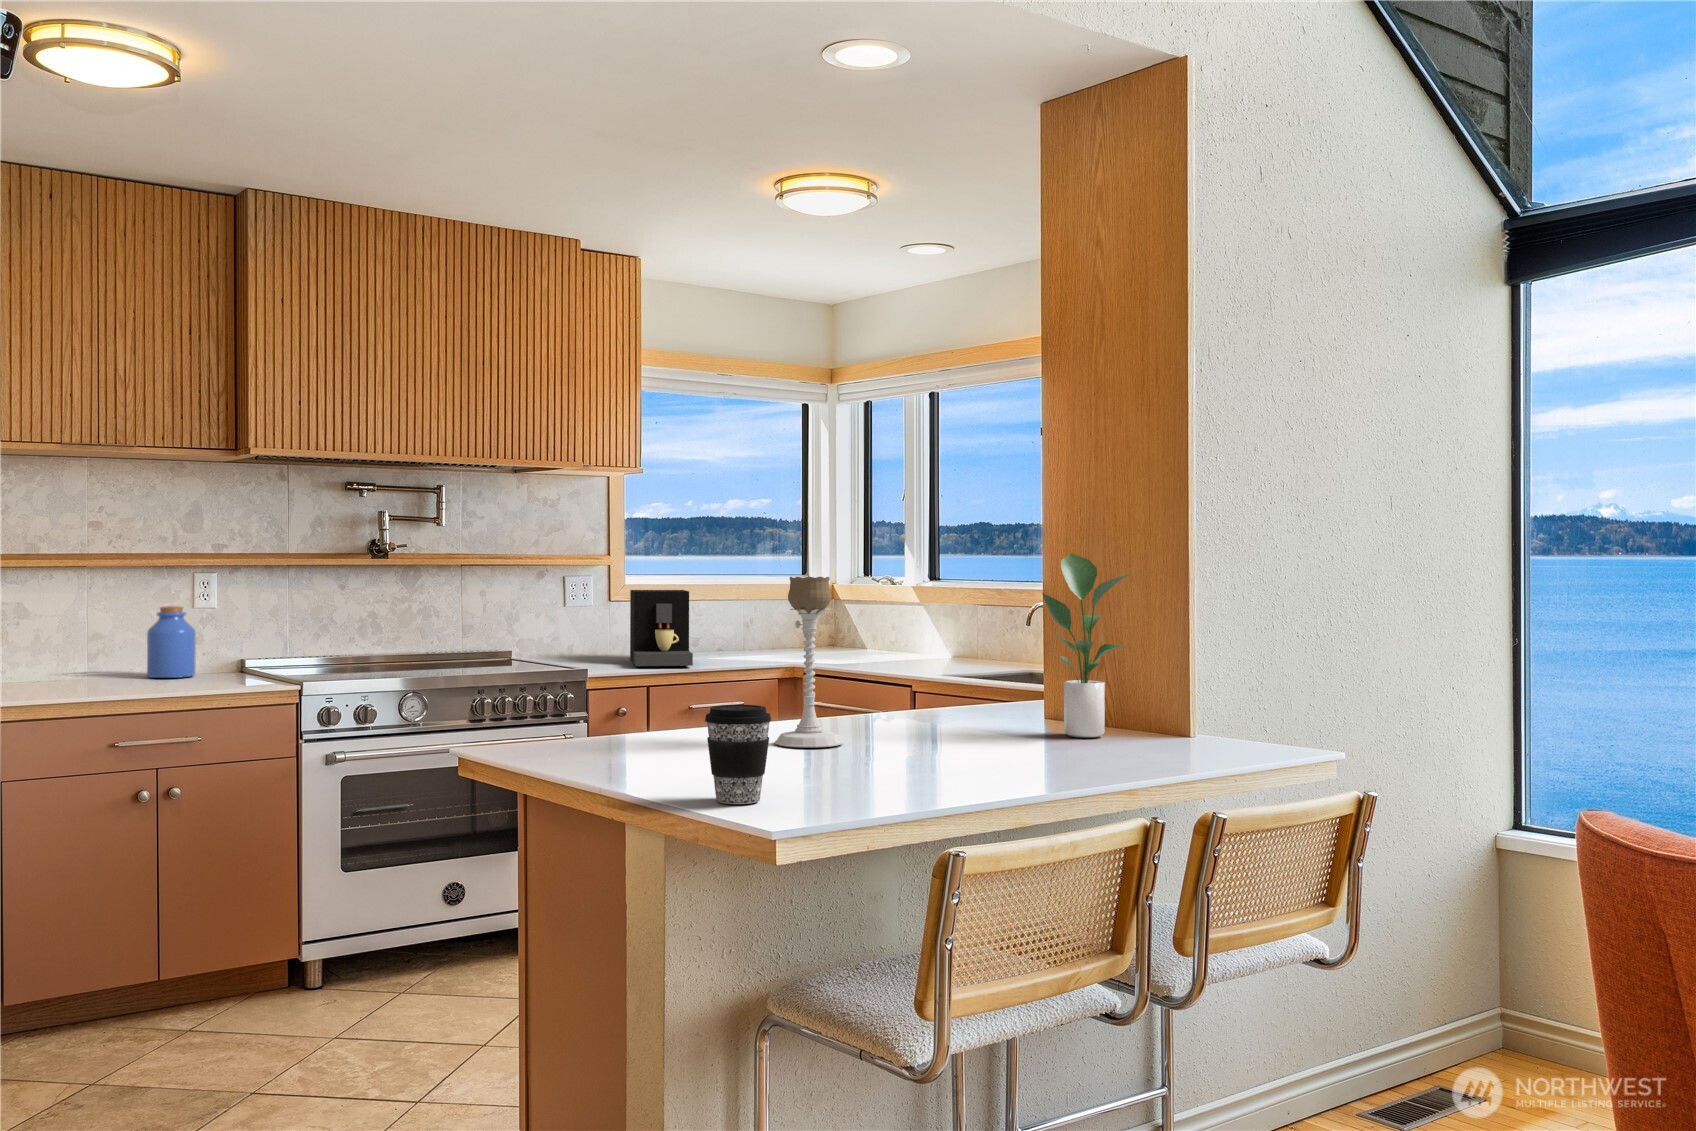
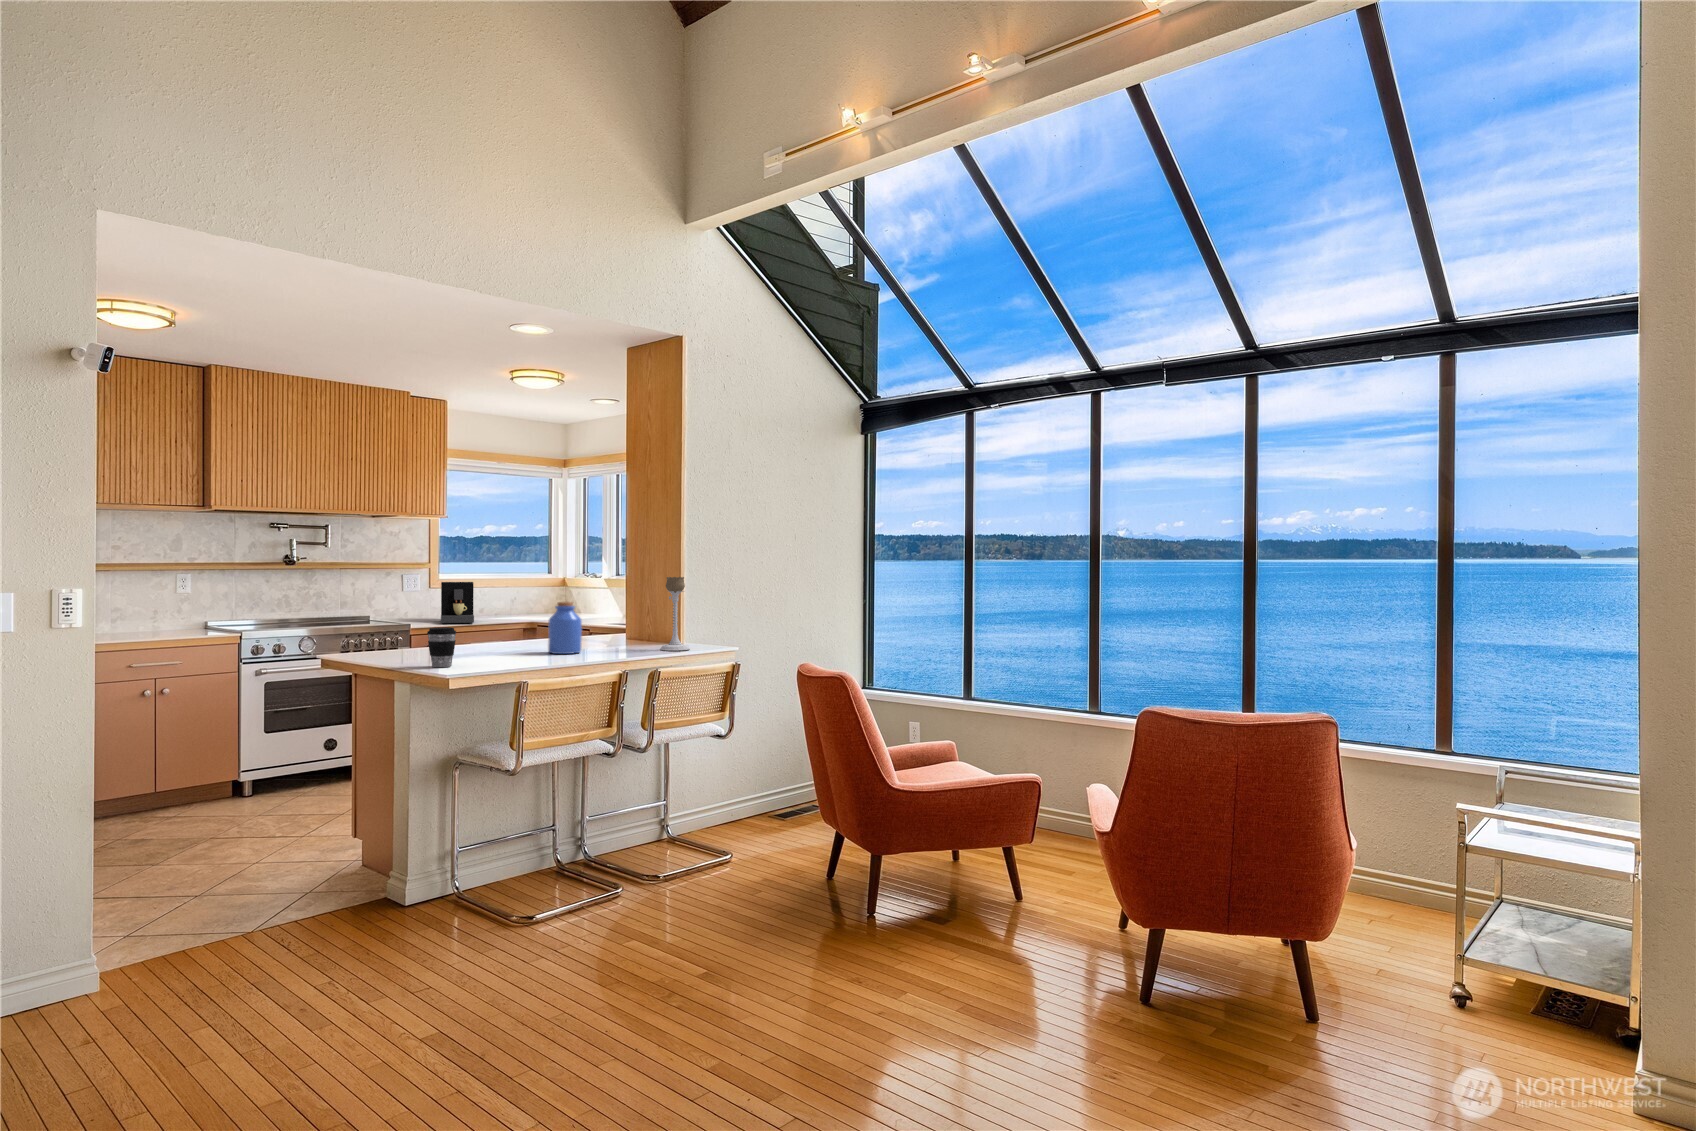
potted plant: present [1042,553,1129,737] -> none [609,564,649,646]
candle holder: present [775,577,843,747] -> present [660,577,690,651]
jar: present [147,606,196,678] -> present [548,602,582,654]

